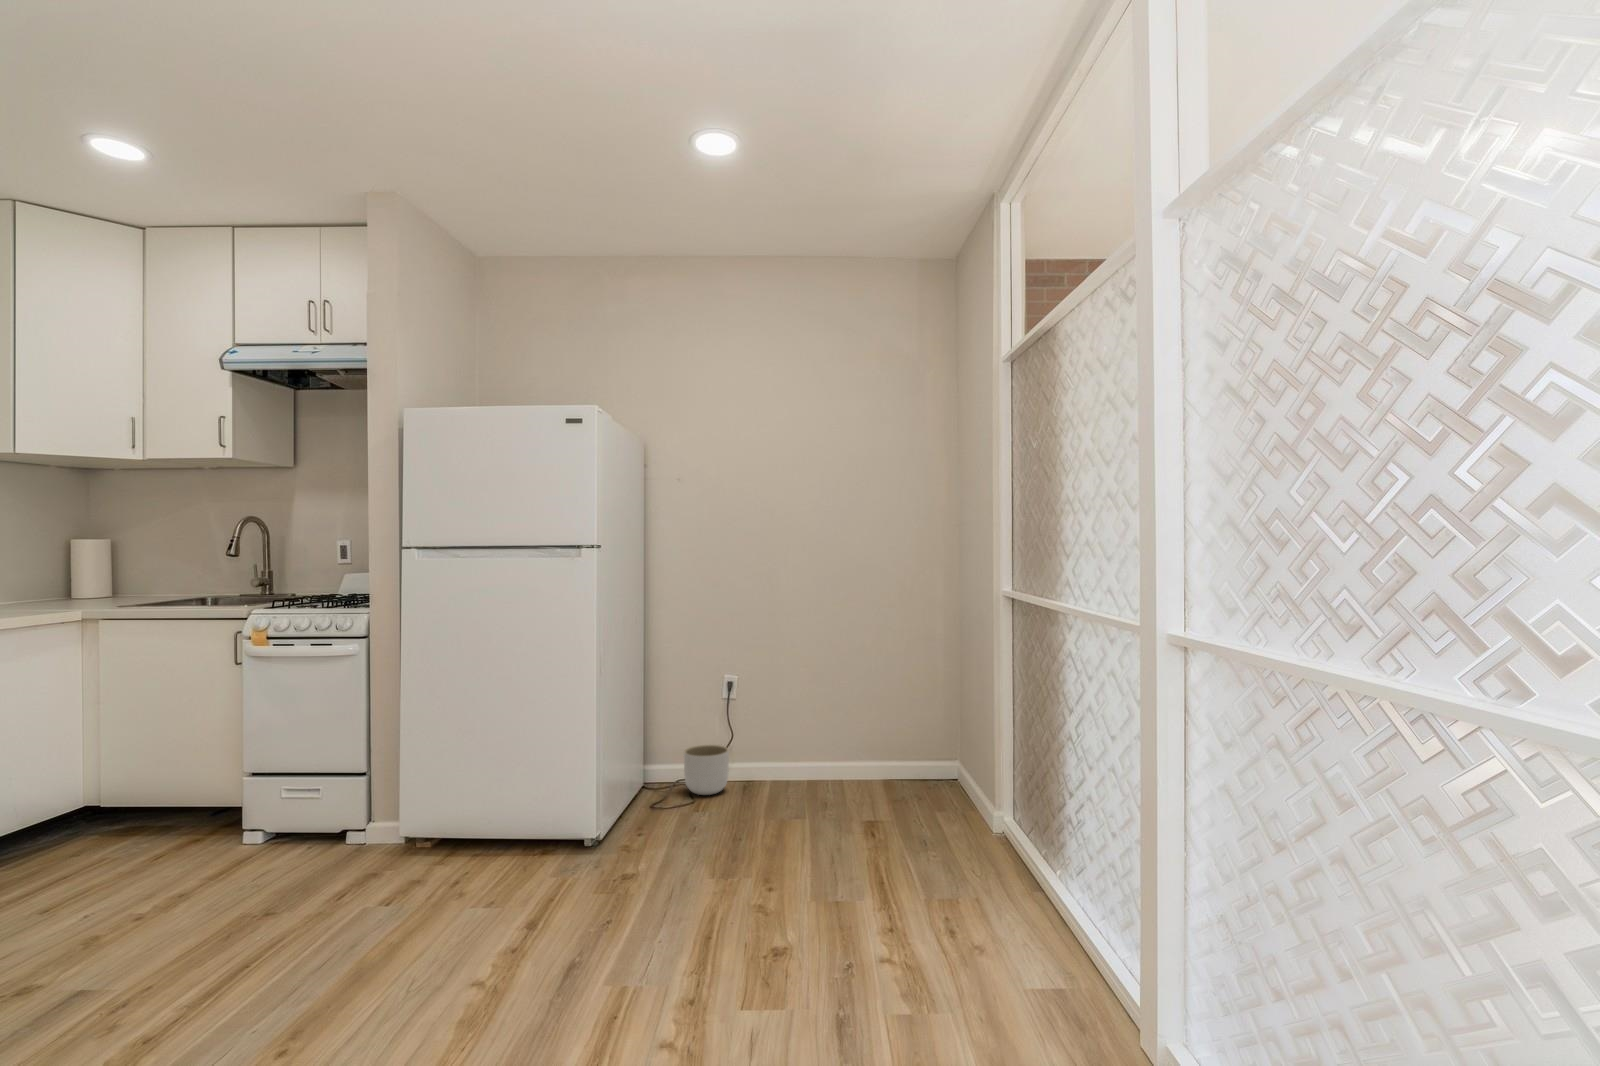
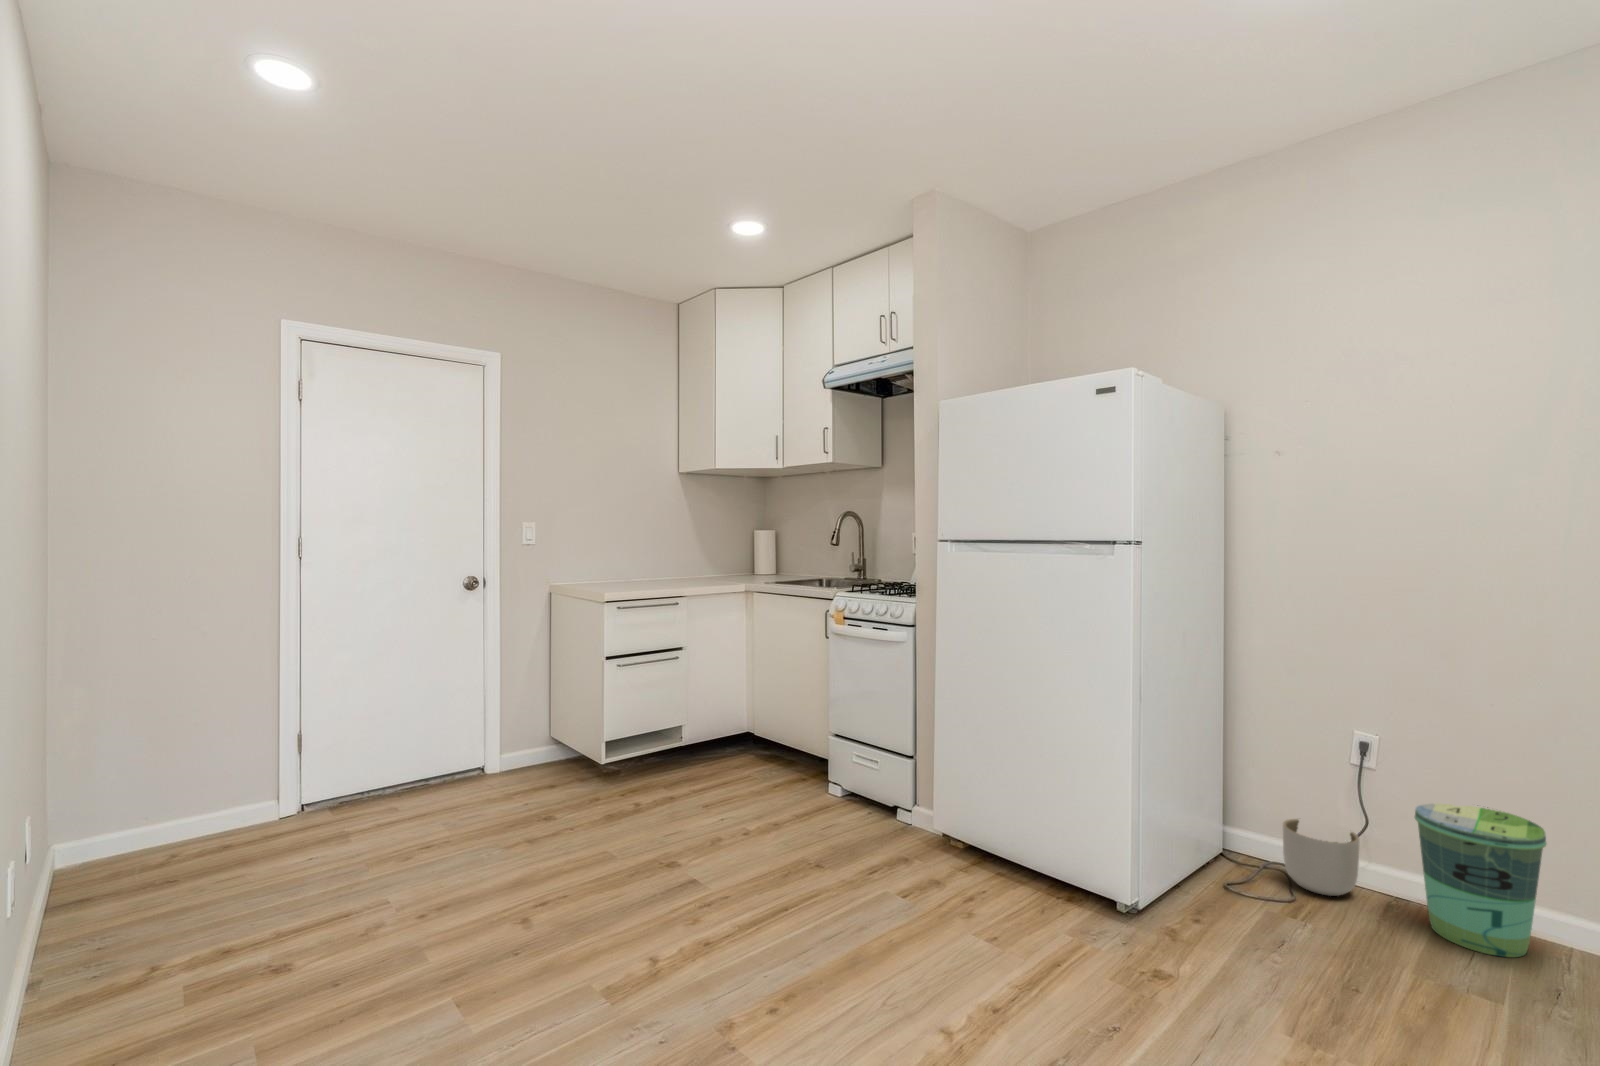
trash can: none [759,710,820,799] -> present [1415,803,1546,957]

